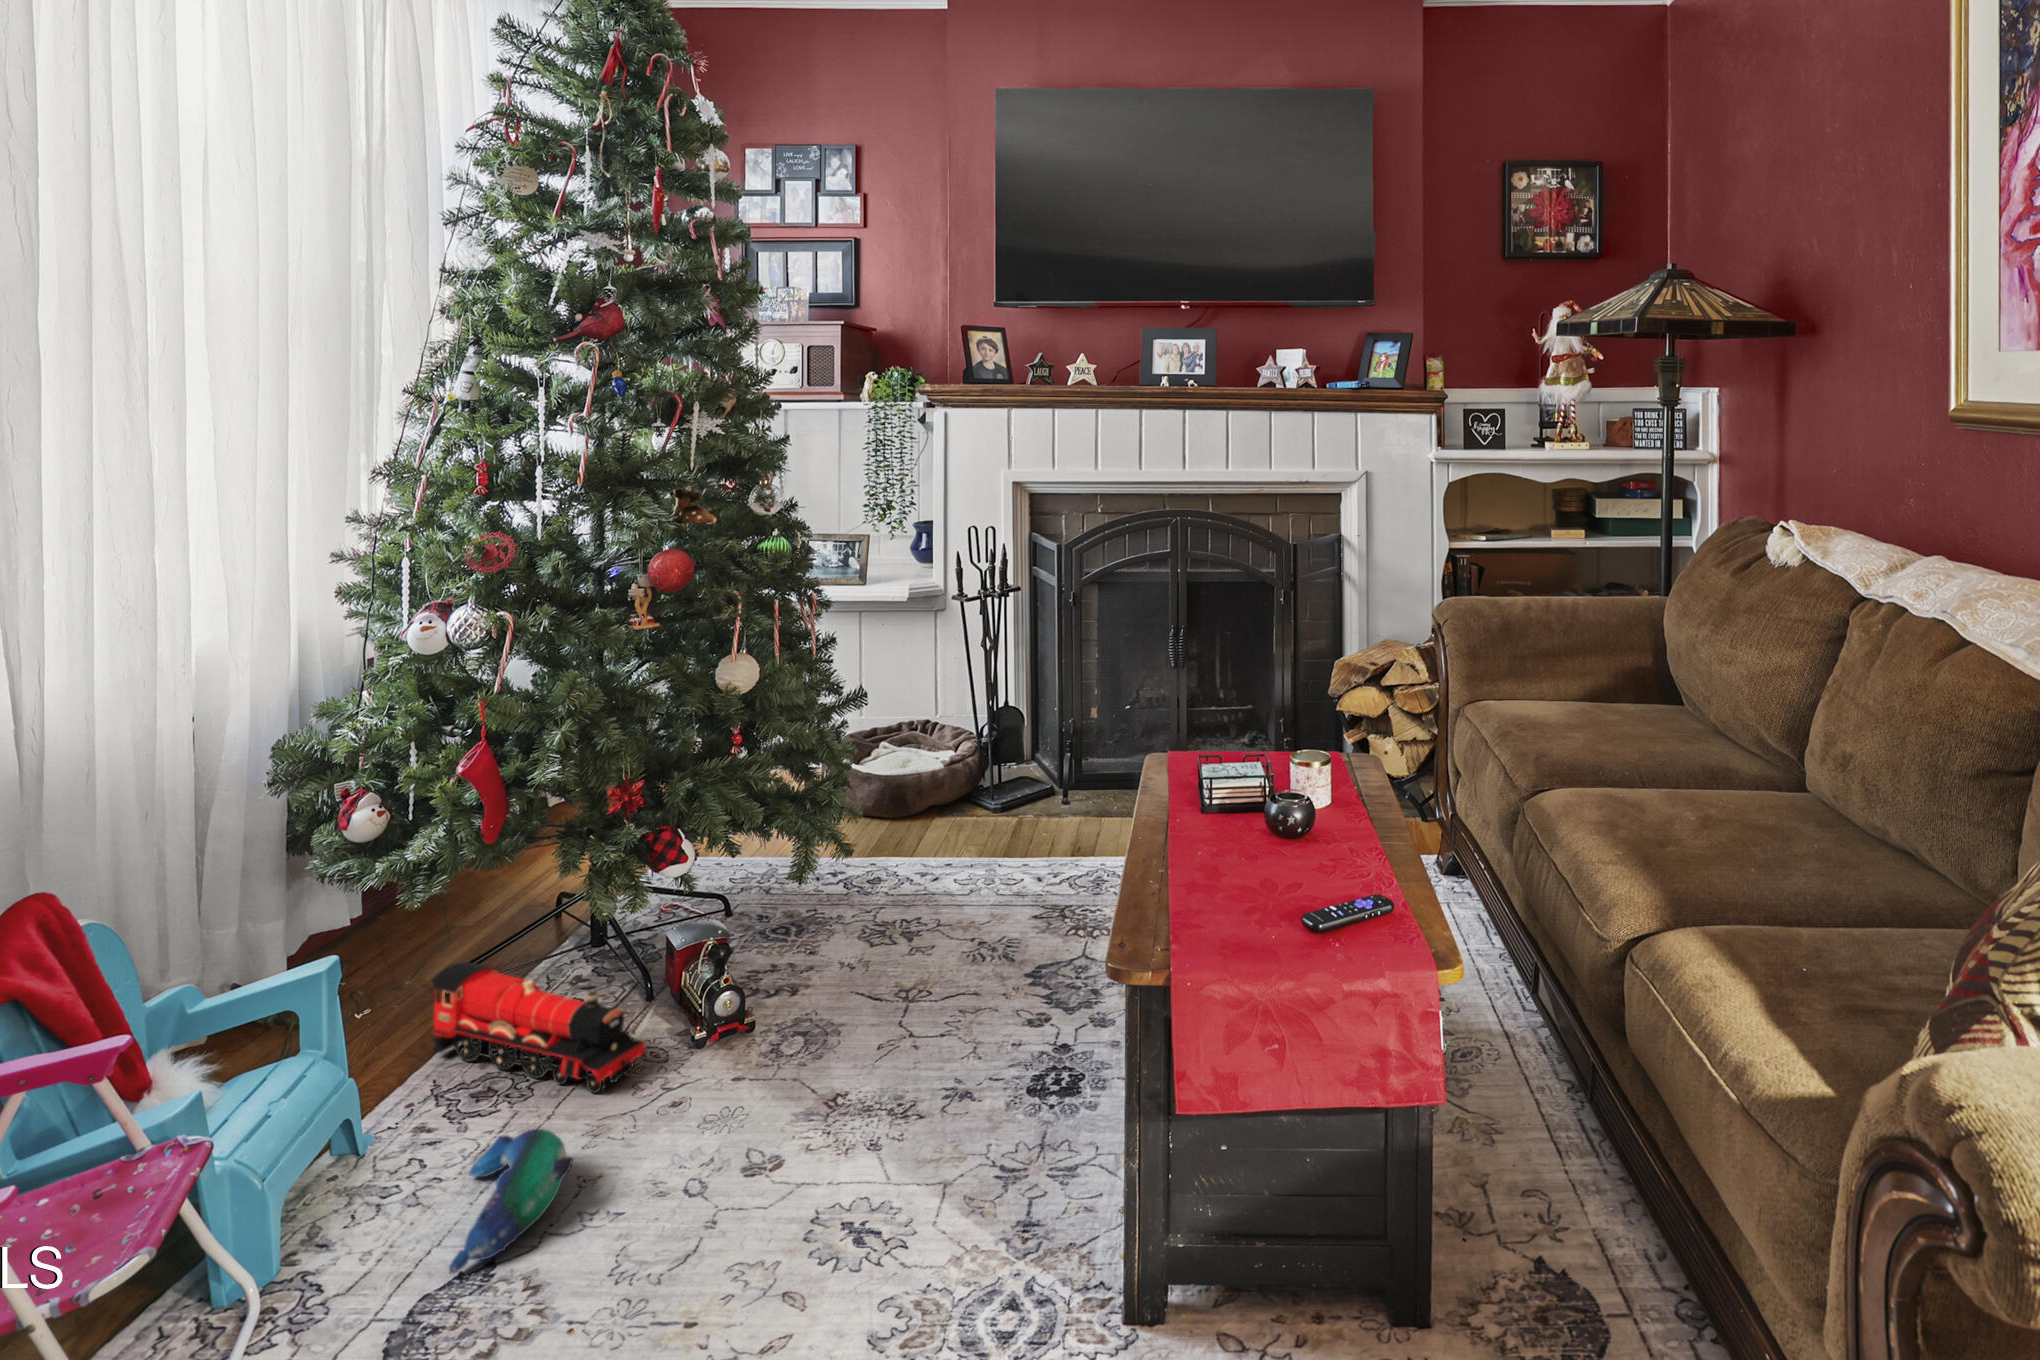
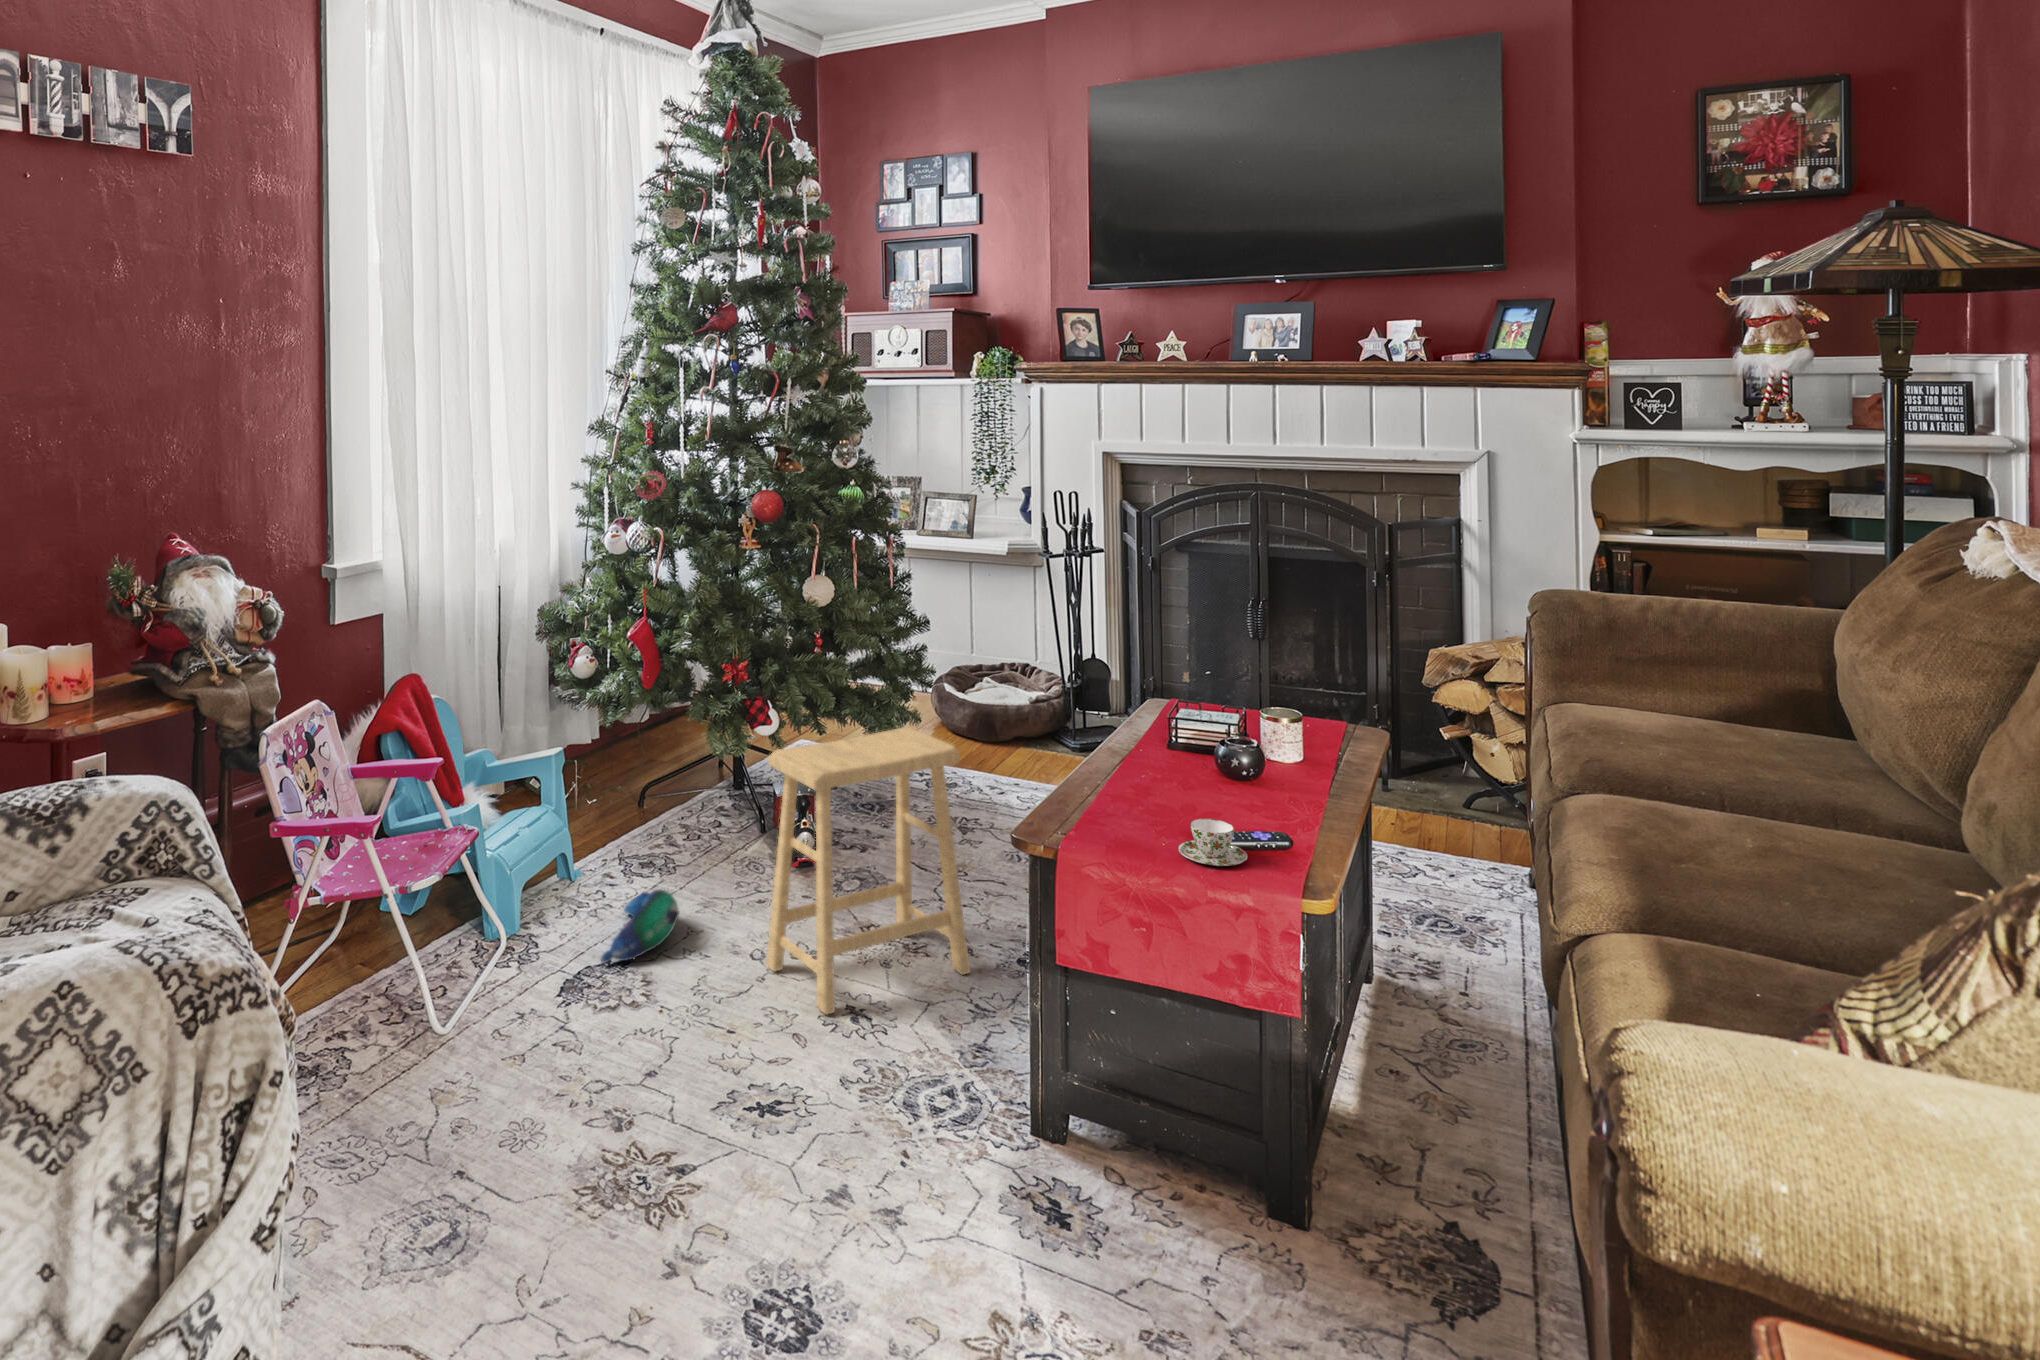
footstool: none [712,836,979,1249] -> present [766,728,970,1014]
teacup: none [1291,898,1364,954] -> present [1179,819,1248,866]
toy train: present [431,962,647,1093] -> none [618,778,746,884]

